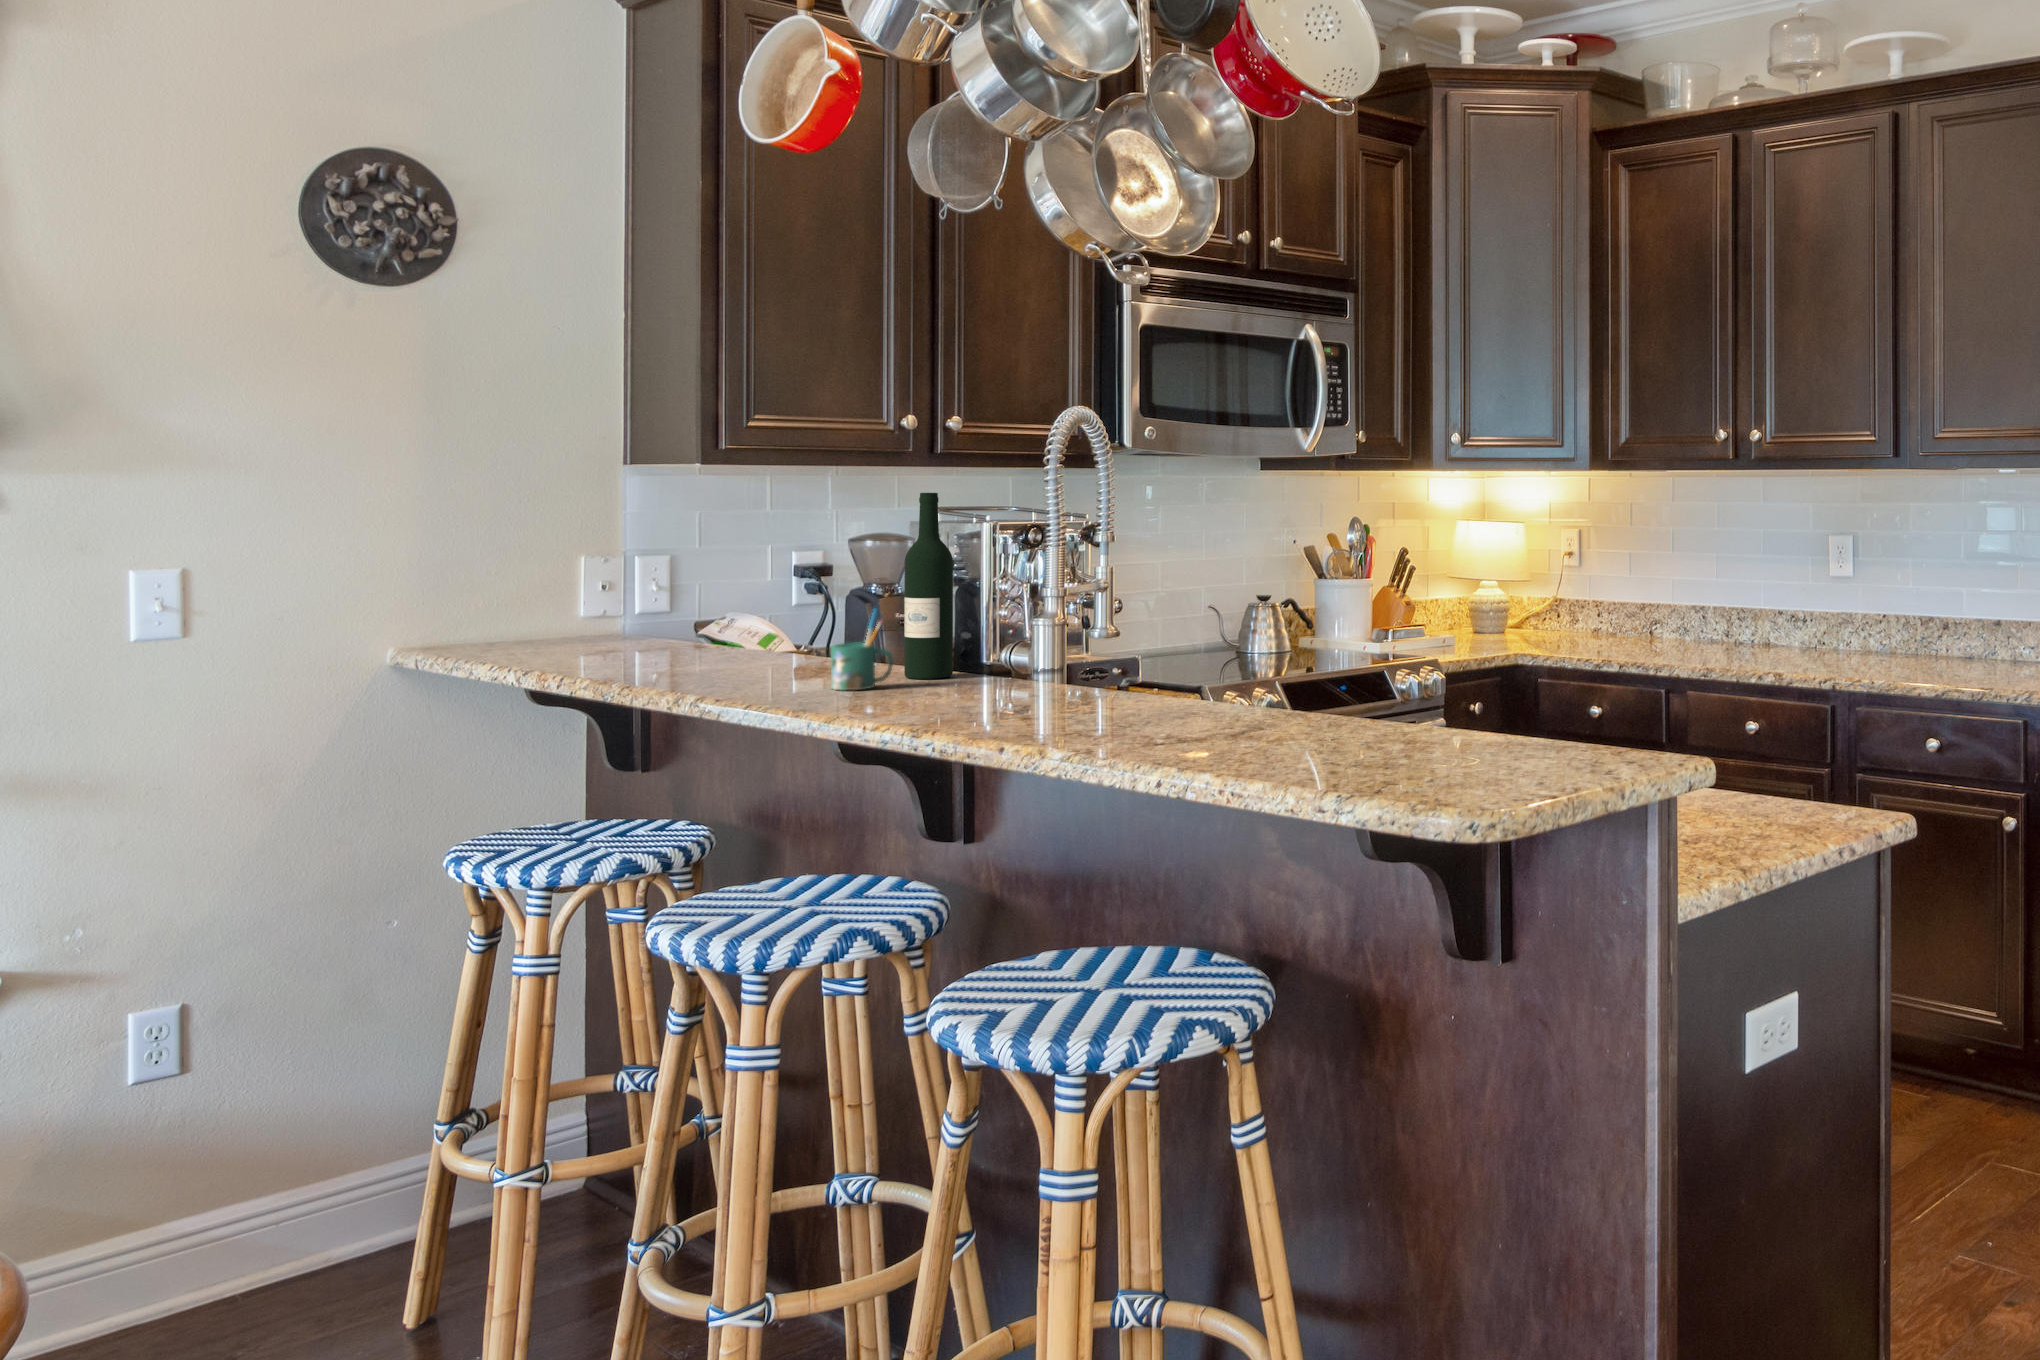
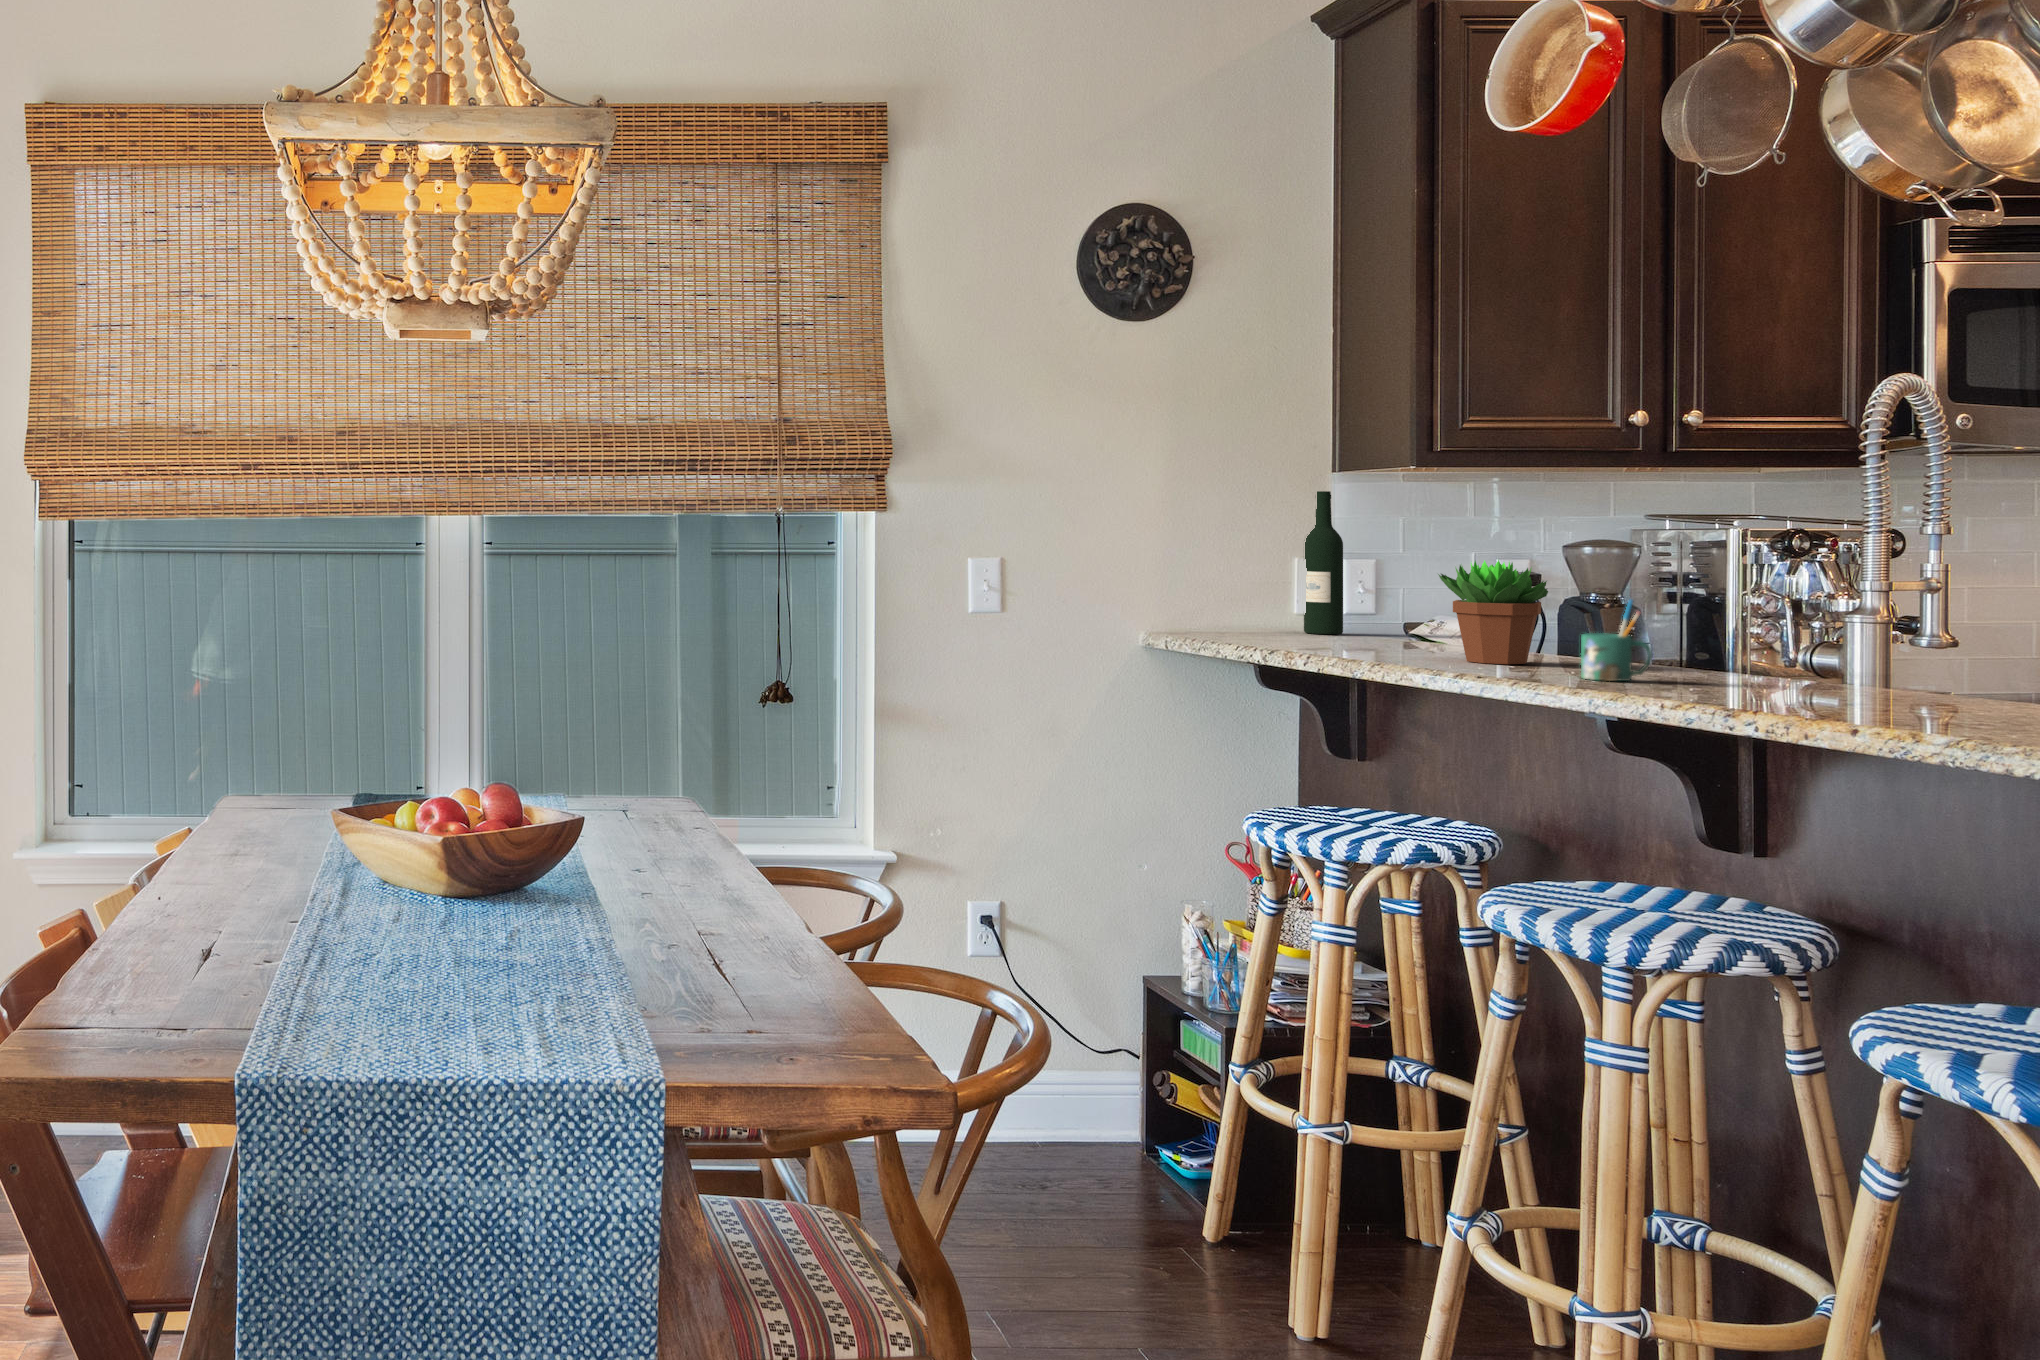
wine bottle: present [904,493,953,679] -> present [1304,491,1343,634]
succulent plant: none [705,566,815,674] -> present [1438,560,1548,664]

